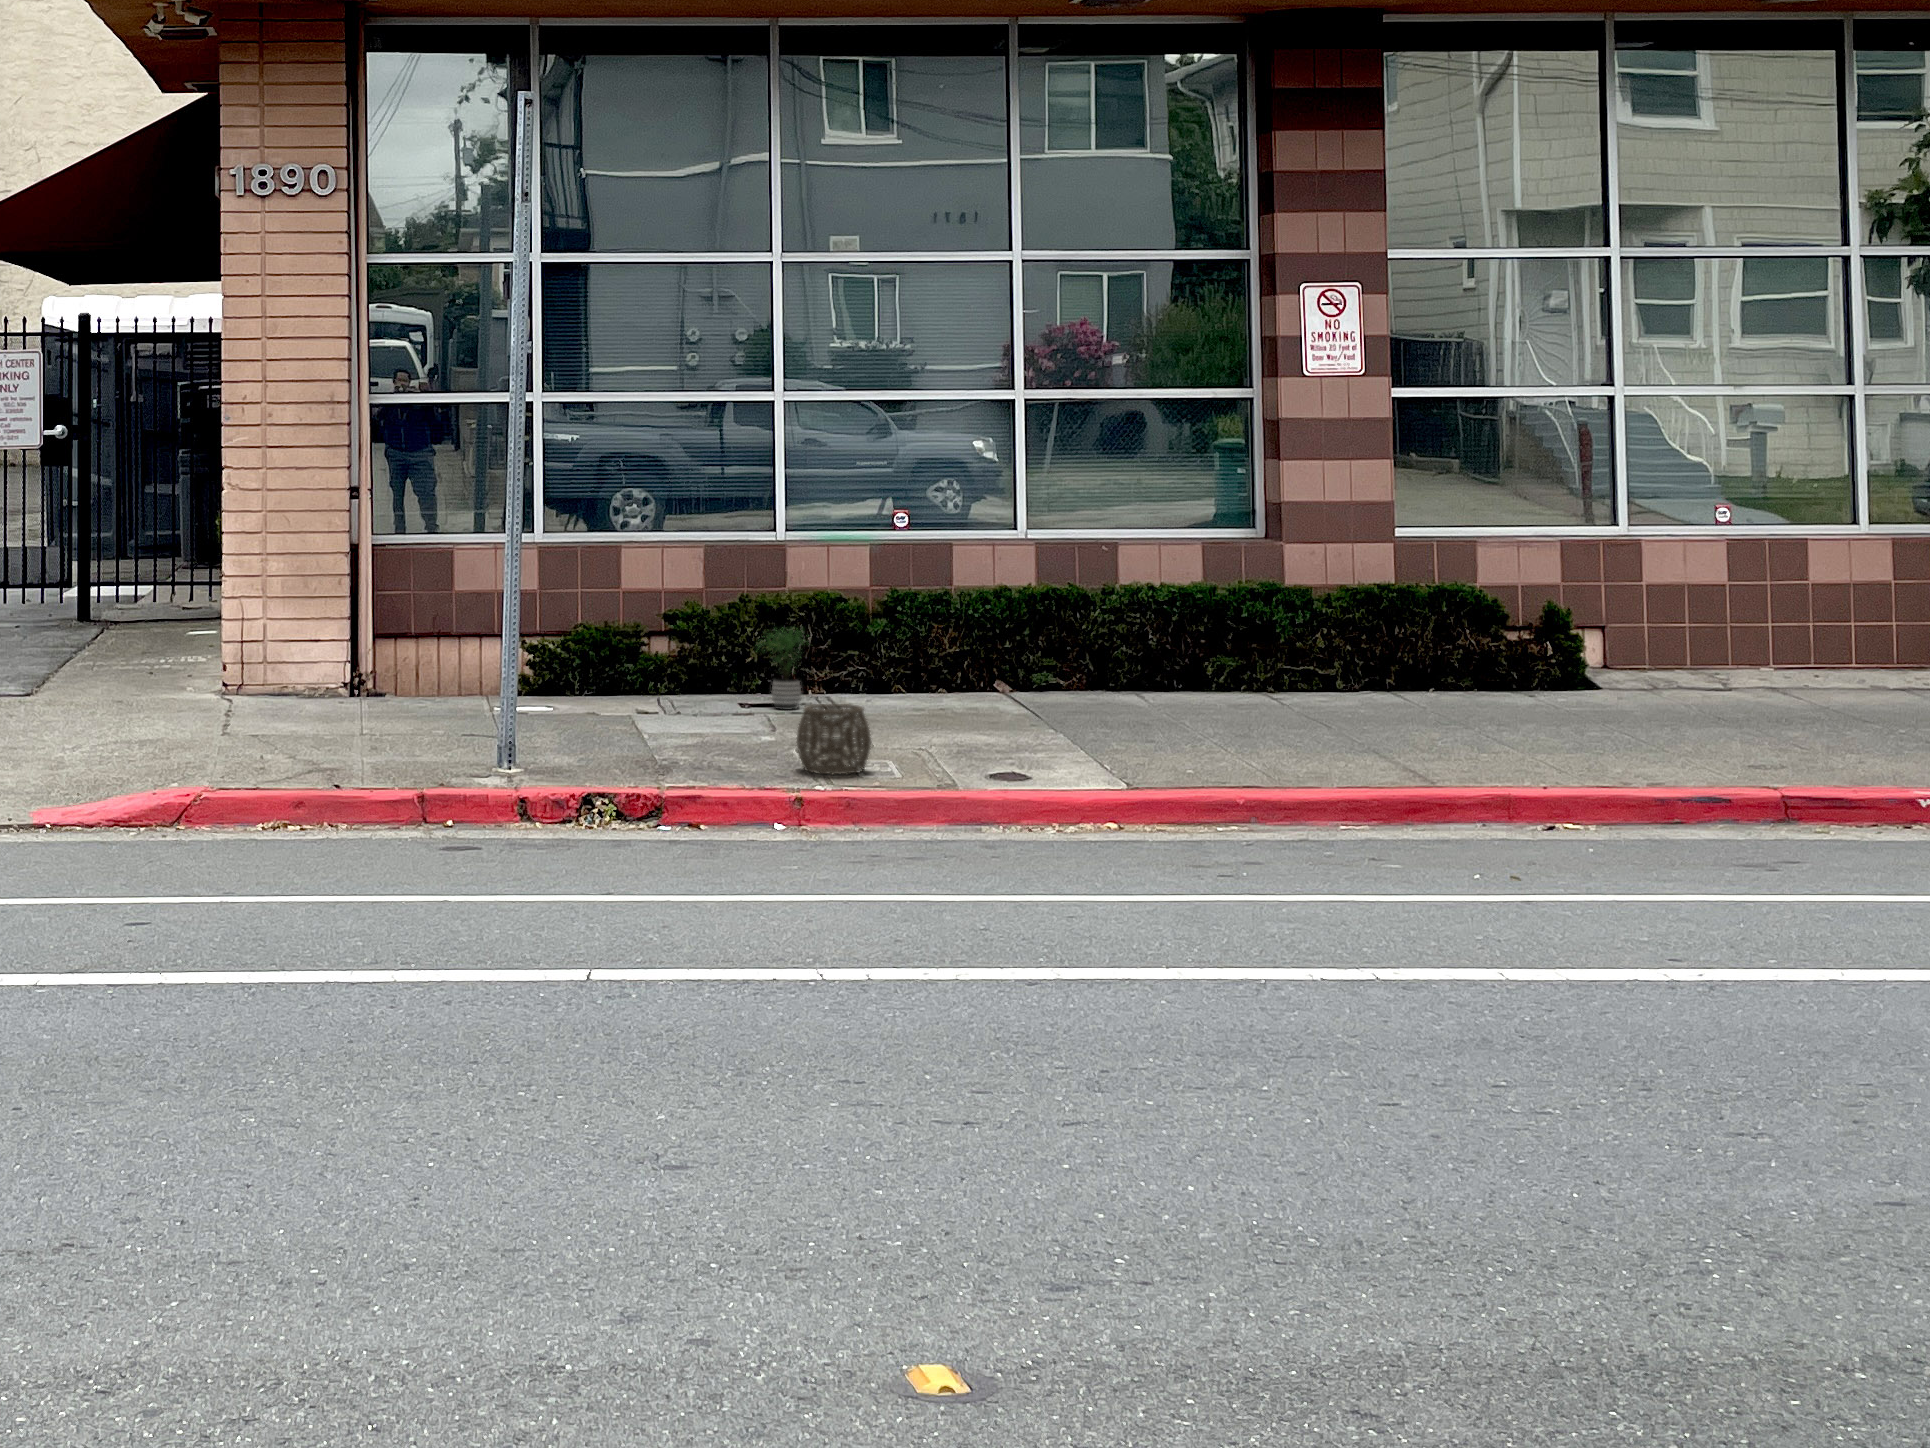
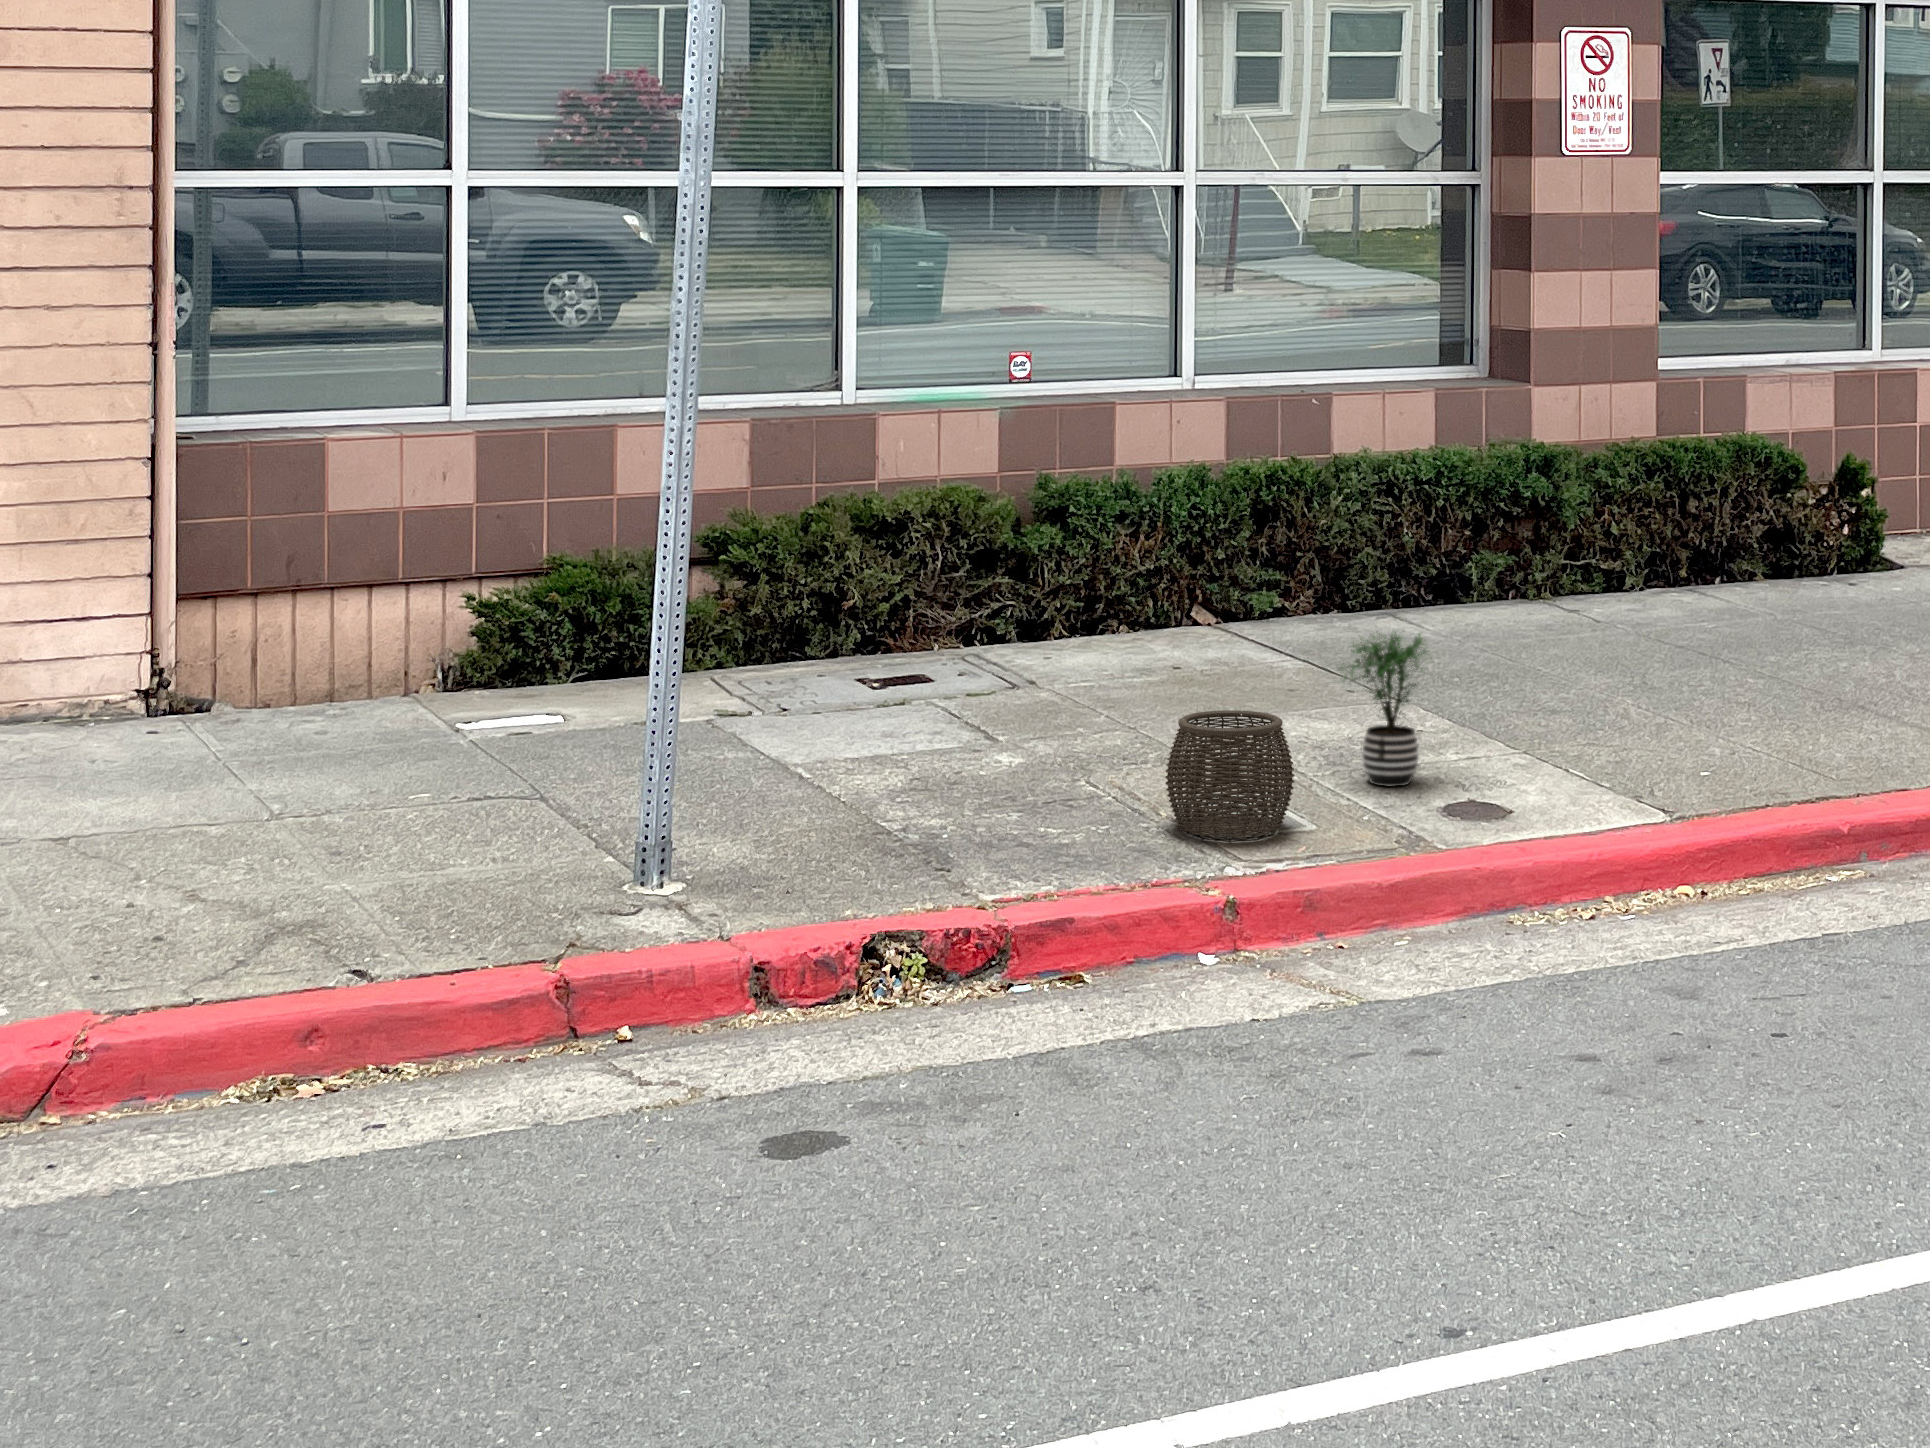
potted plant: present [757,629,804,710] -> present [1338,631,1428,786]

